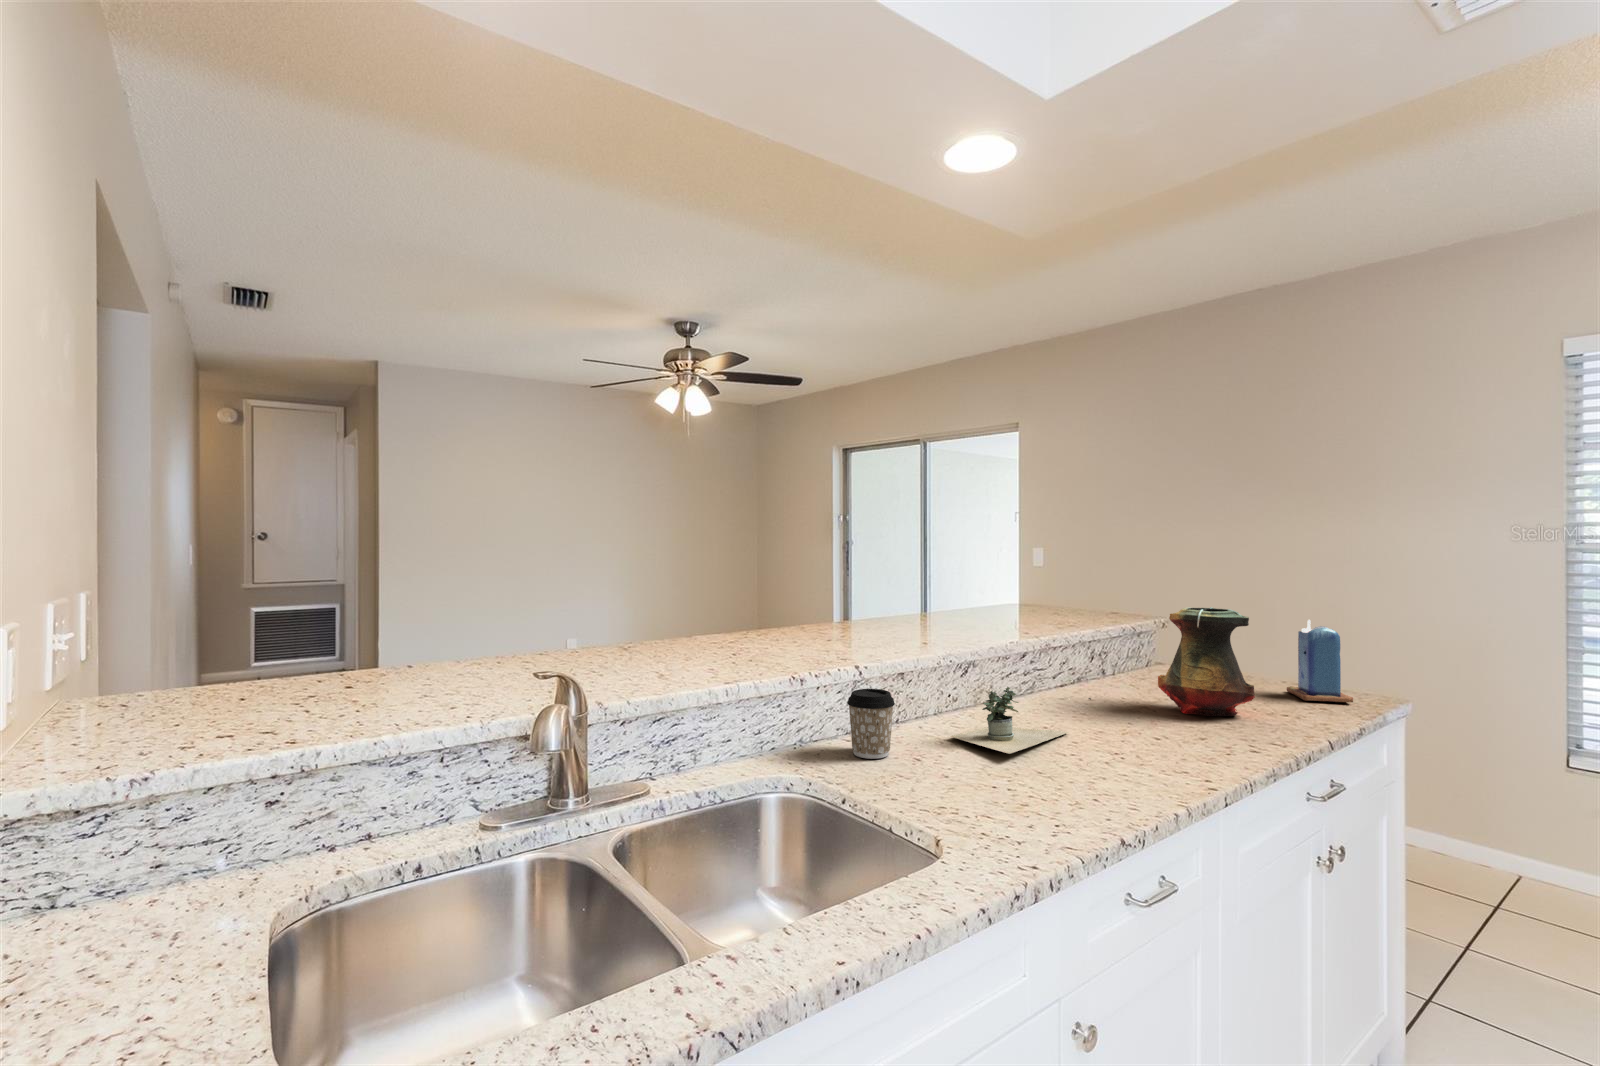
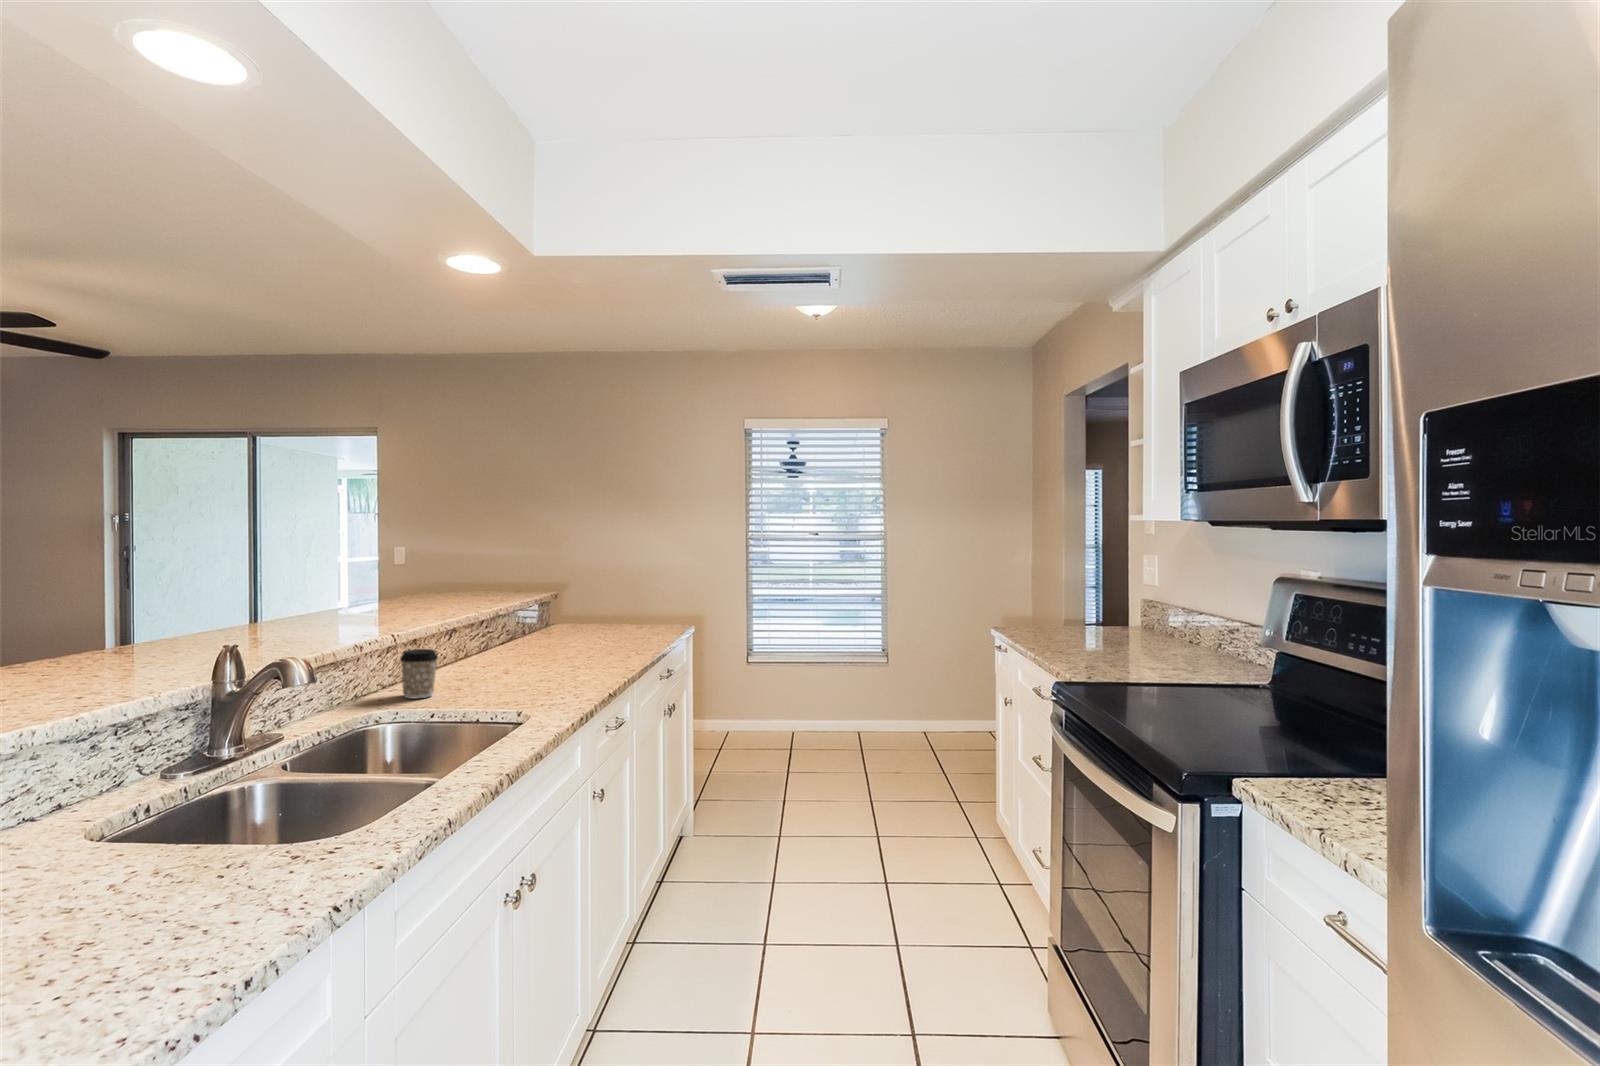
vase: present [1158,607,1255,716] -> none [571,582,627,650]
candle: present [1287,620,1353,702] -> none [633,588,668,637]
potted plant: present [951,687,1091,754] -> none [462,640,544,680]

